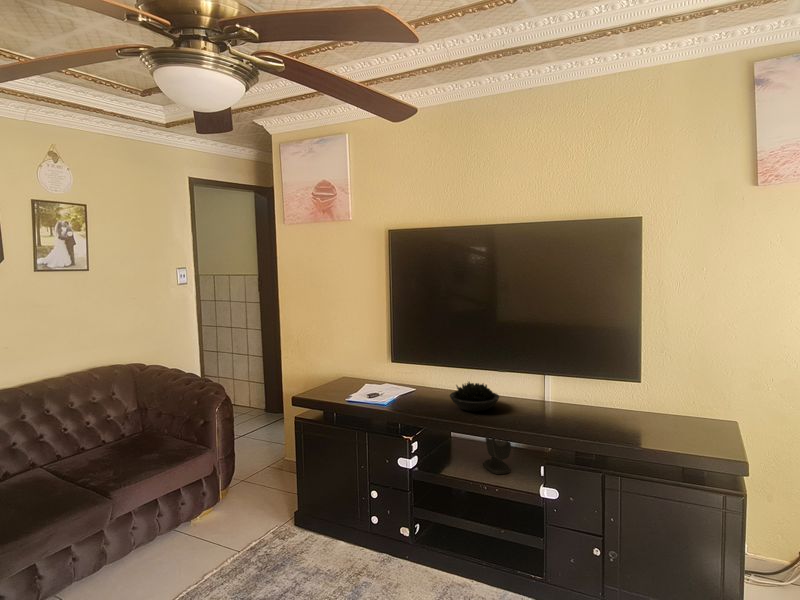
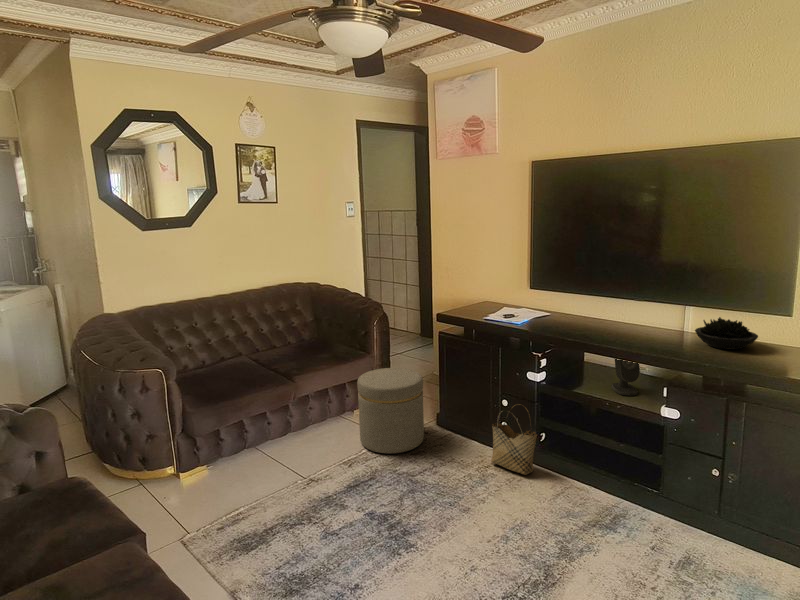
succulent plant: present [450,382,499,412] -> present [695,317,758,350]
ottoman: none [198,465,282,577] -> present [357,368,424,453]
woven basket: none [363,495,414,578] -> present [491,404,537,475]

